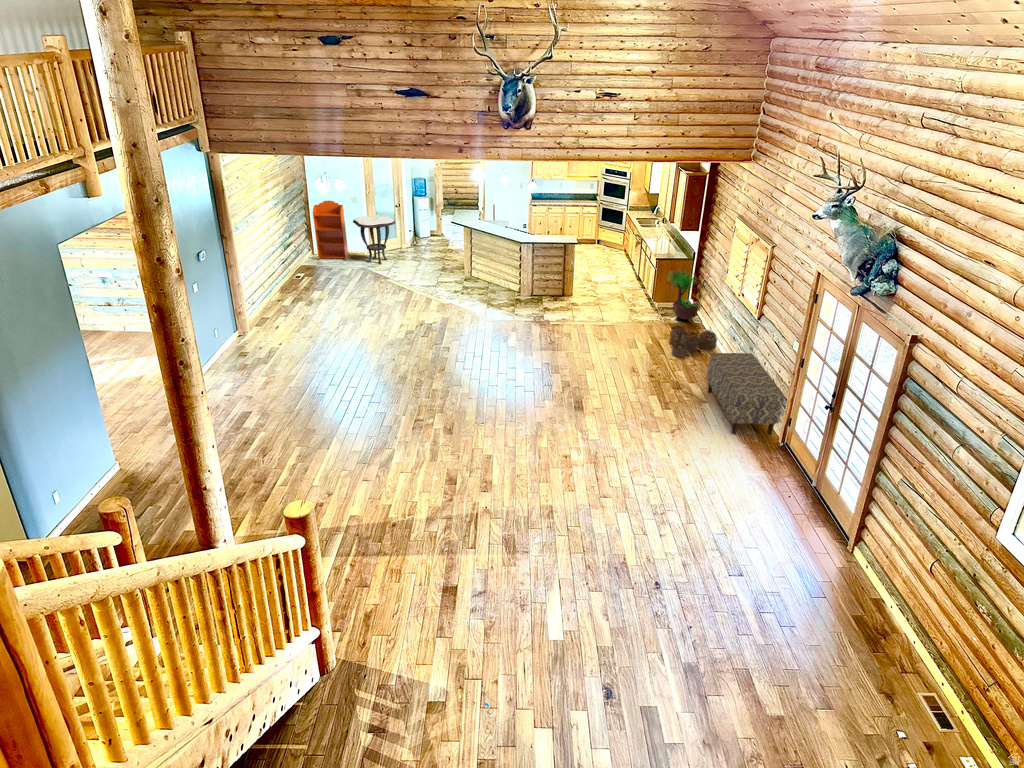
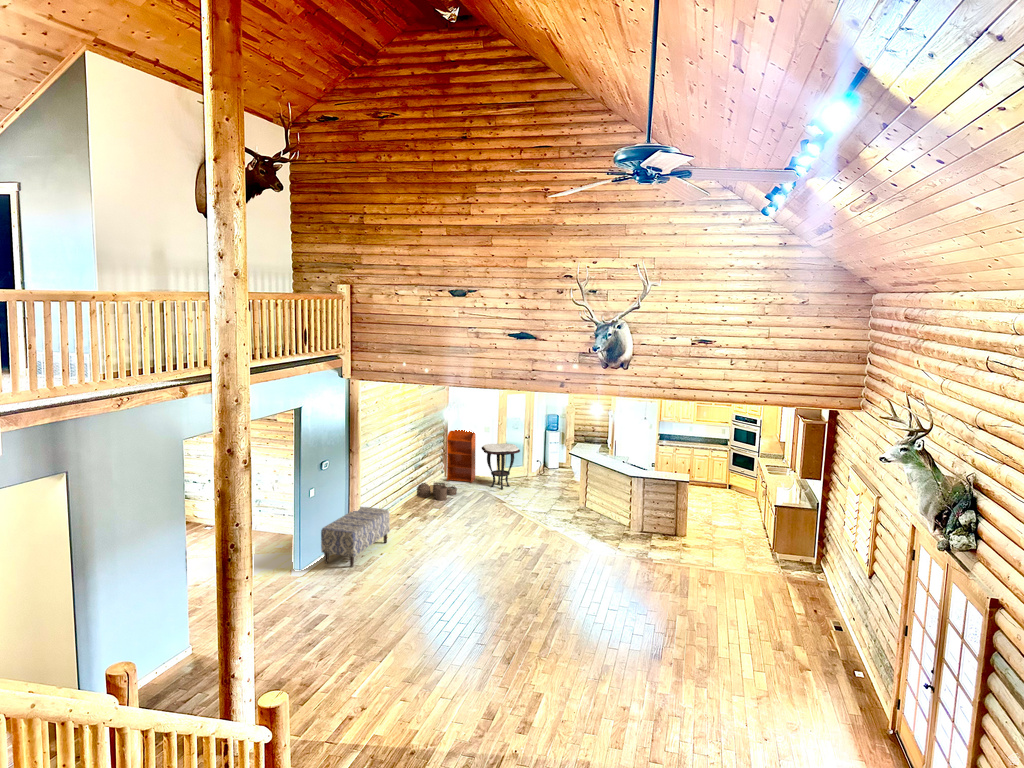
potted tree: present [667,269,698,319] -> none [785,513,824,576]
woven basket: present [670,325,717,357] -> present [417,483,457,501]
bench: present [706,353,784,435] -> present [321,507,390,567]

